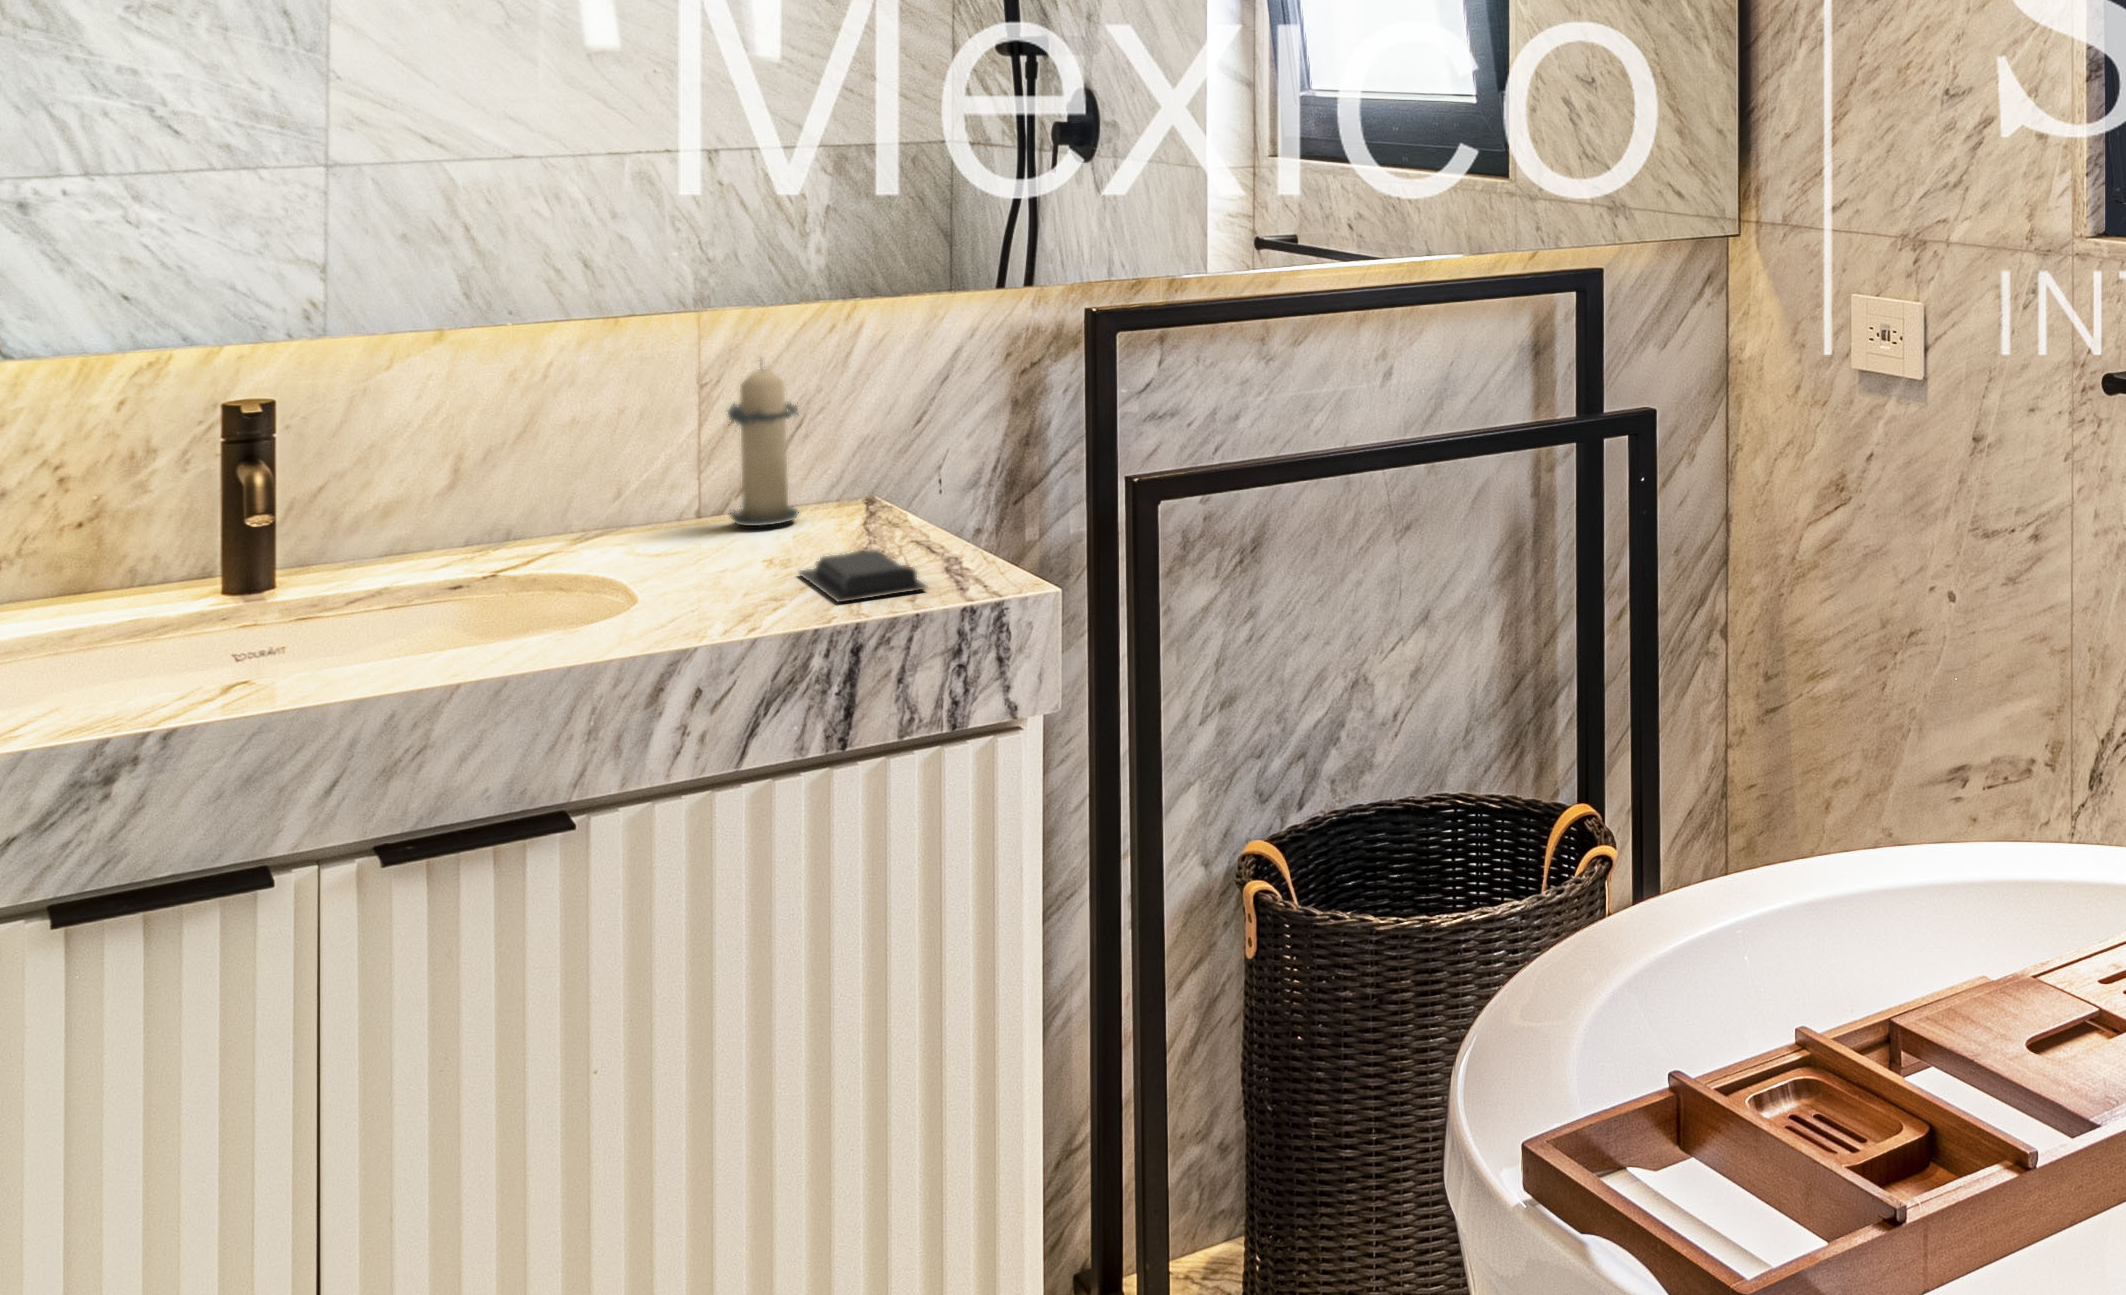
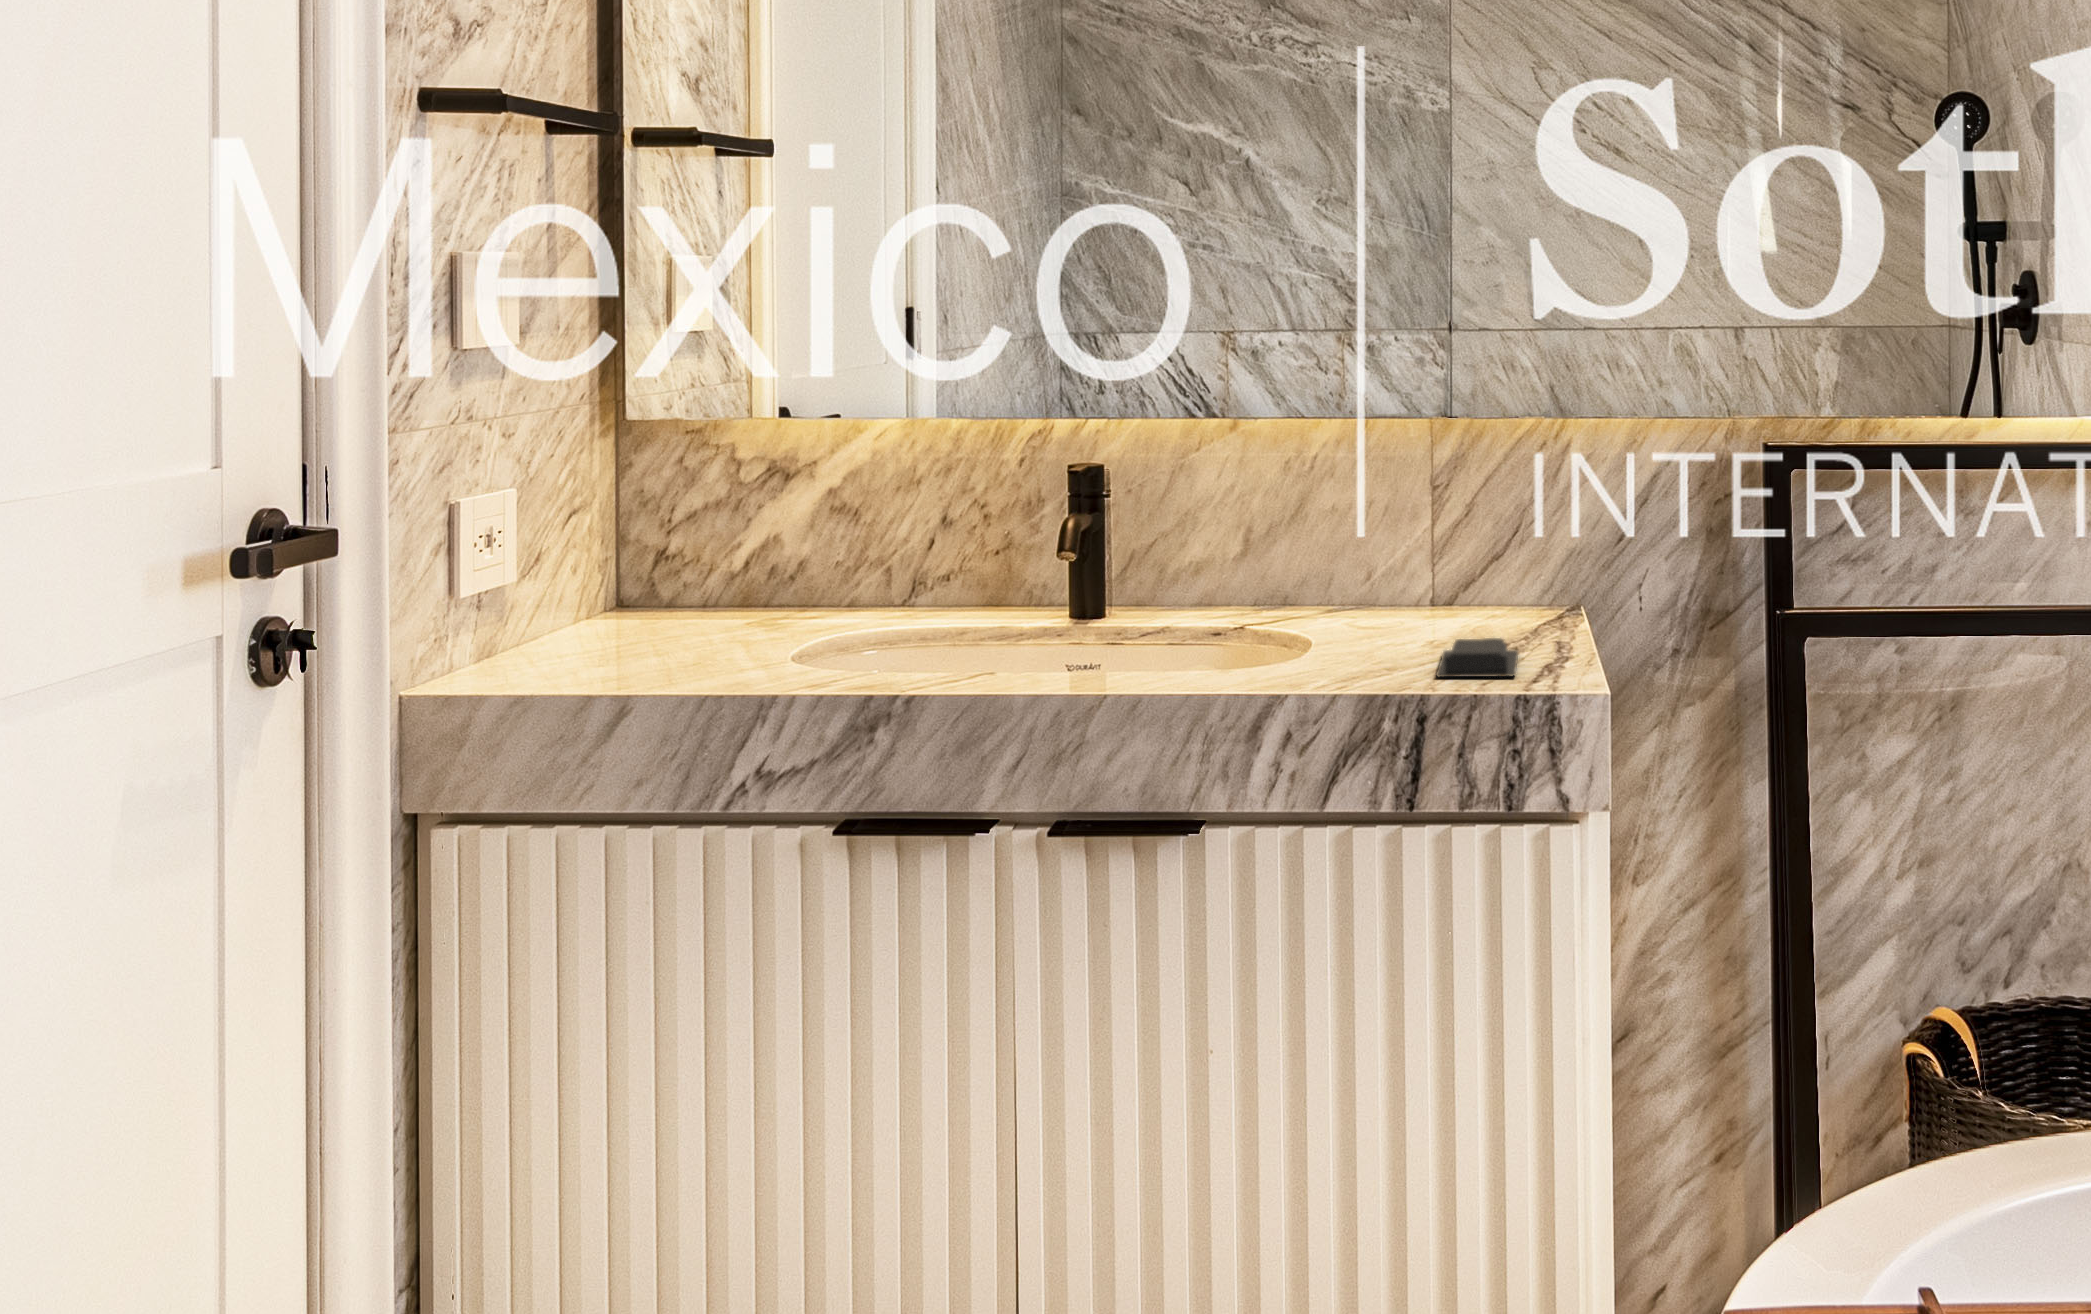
candle: present [728,364,799,526] -> none [1445,462,1520,619]

